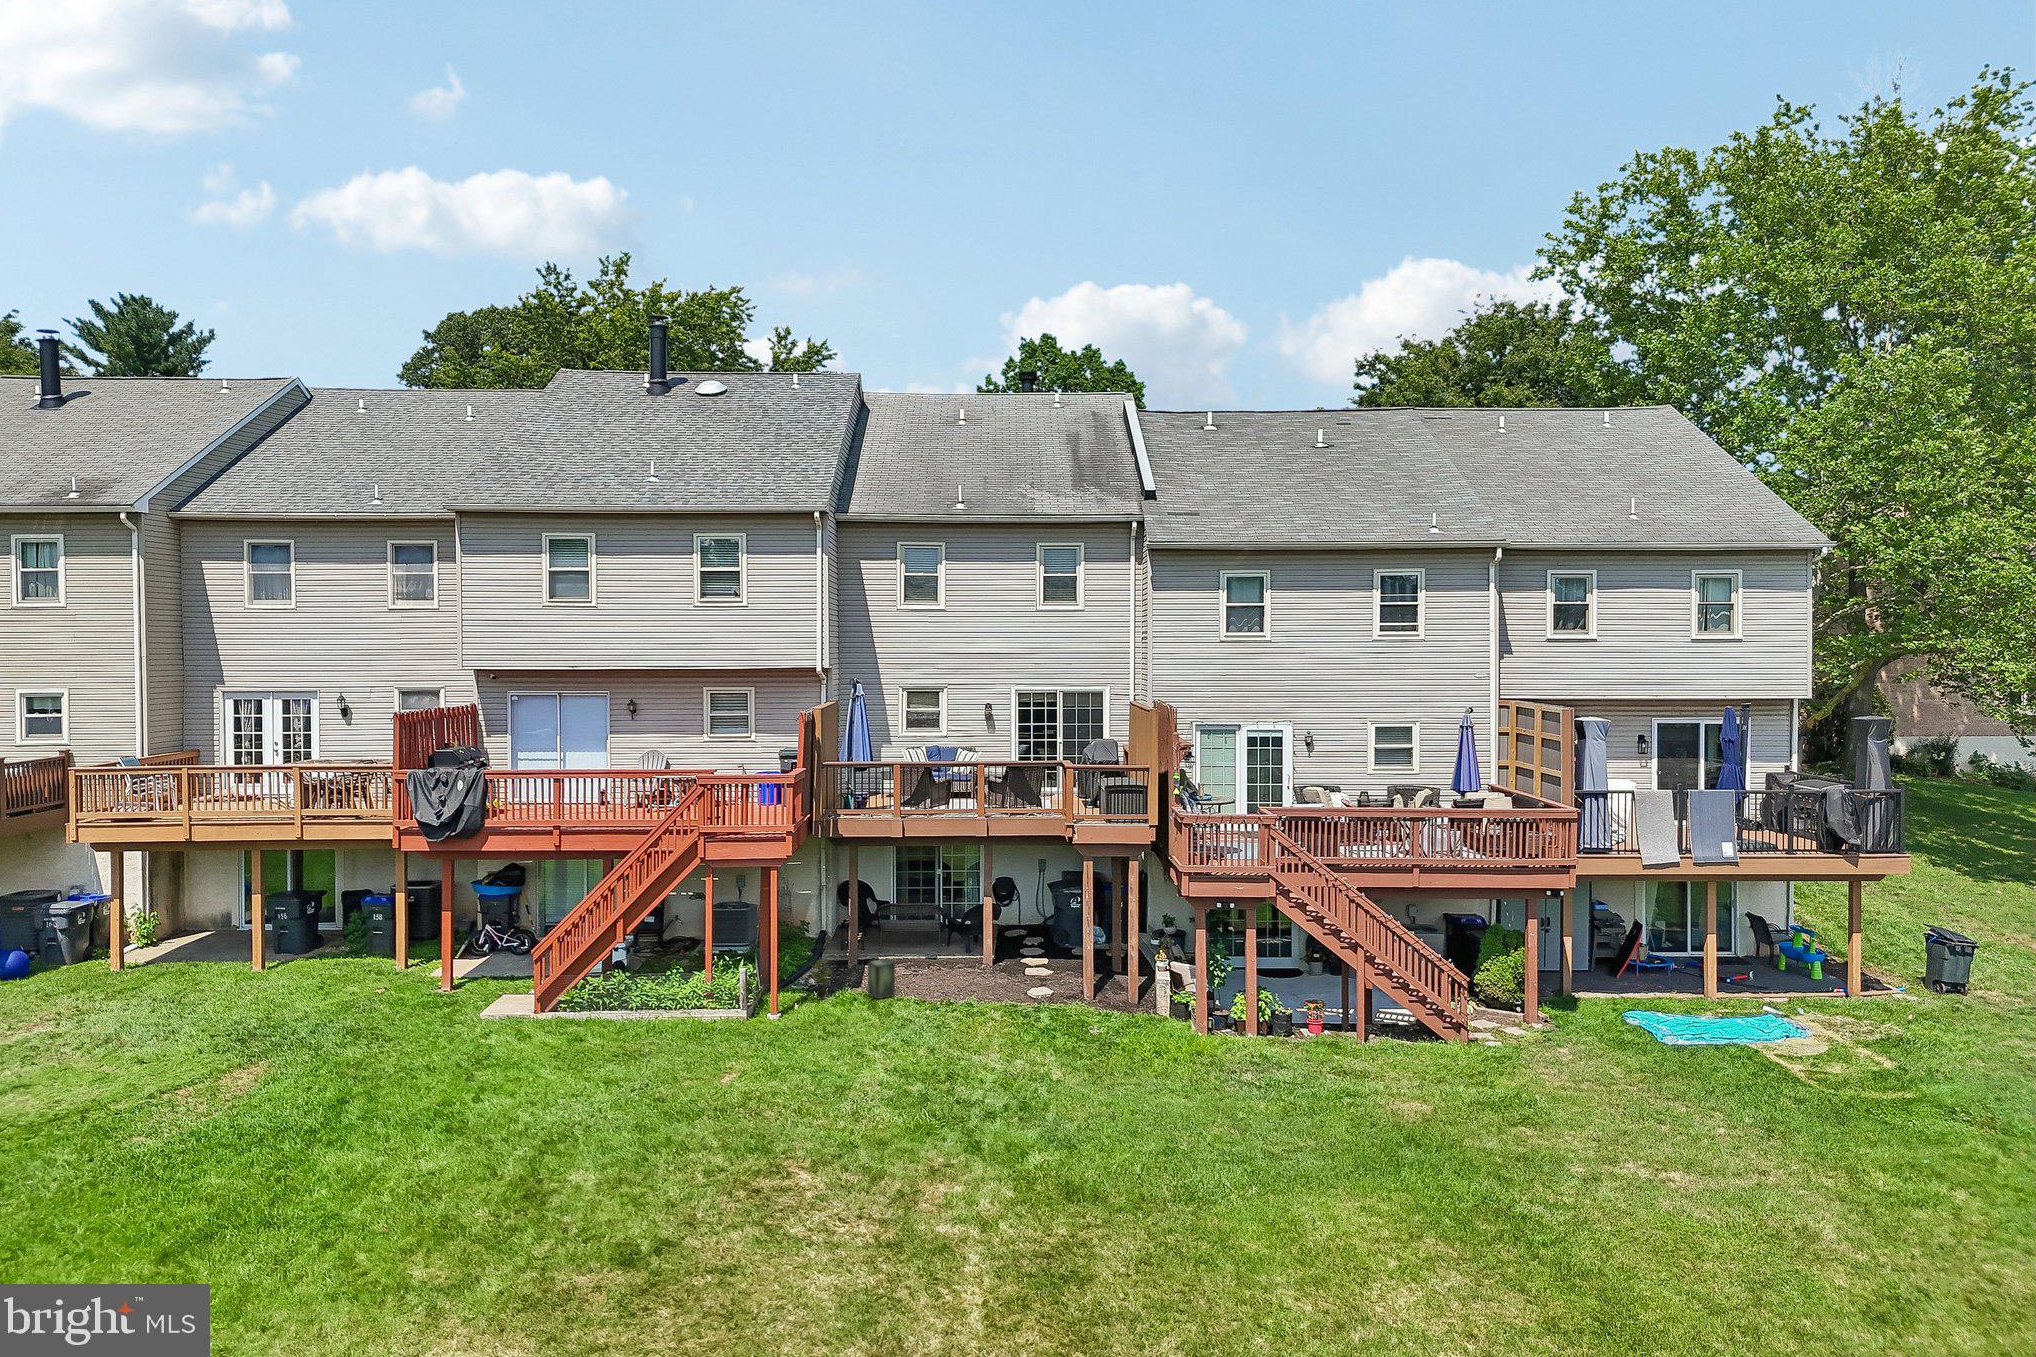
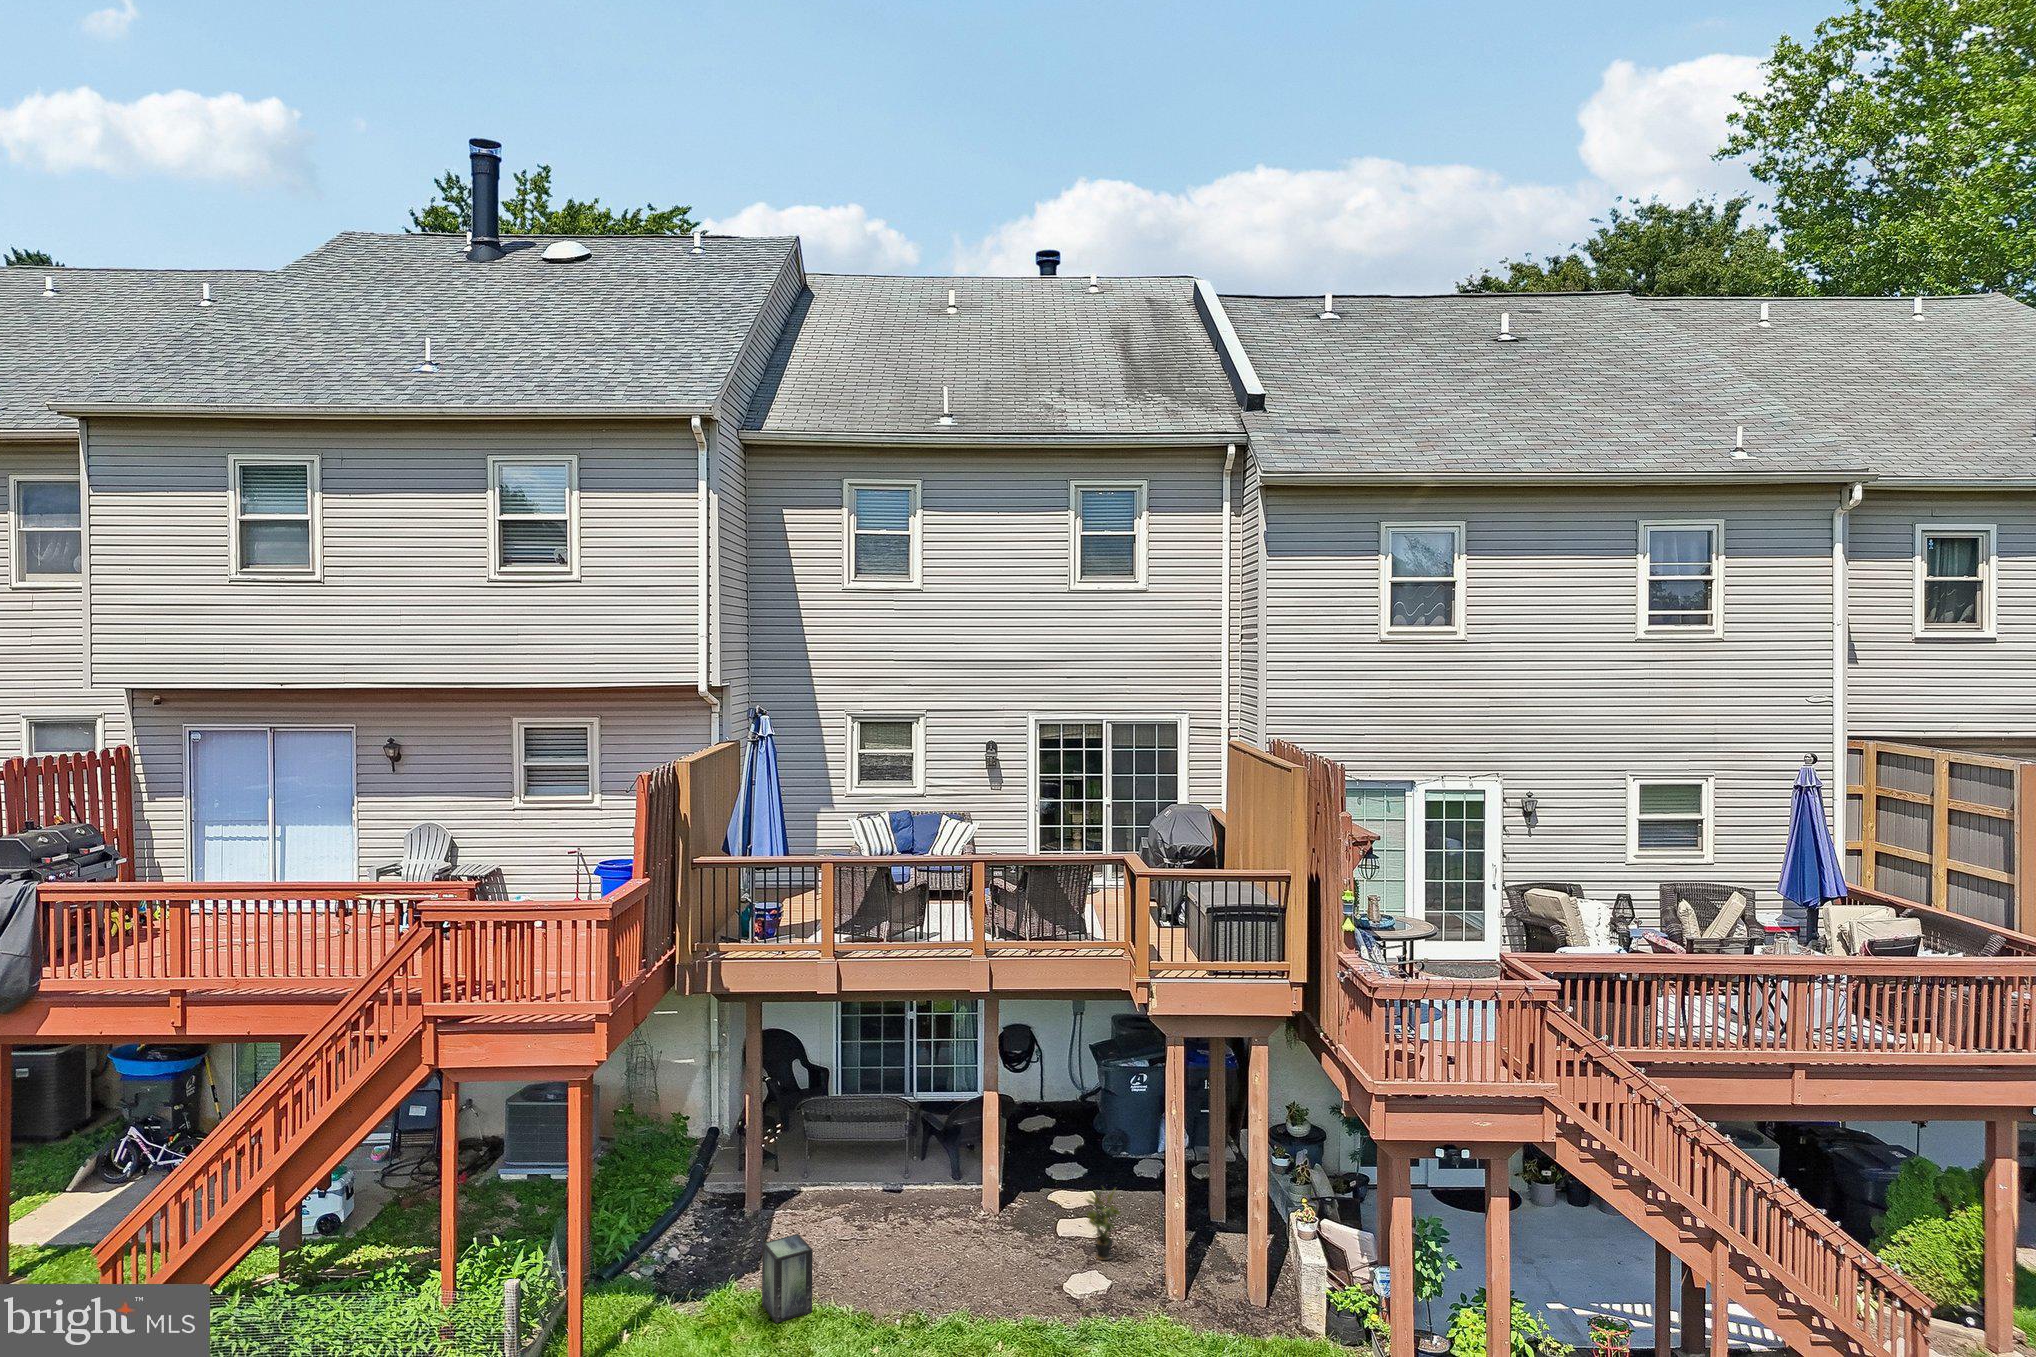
potted plant: present [811,960,831,999] -> present [1086,1189,1120,1260]

